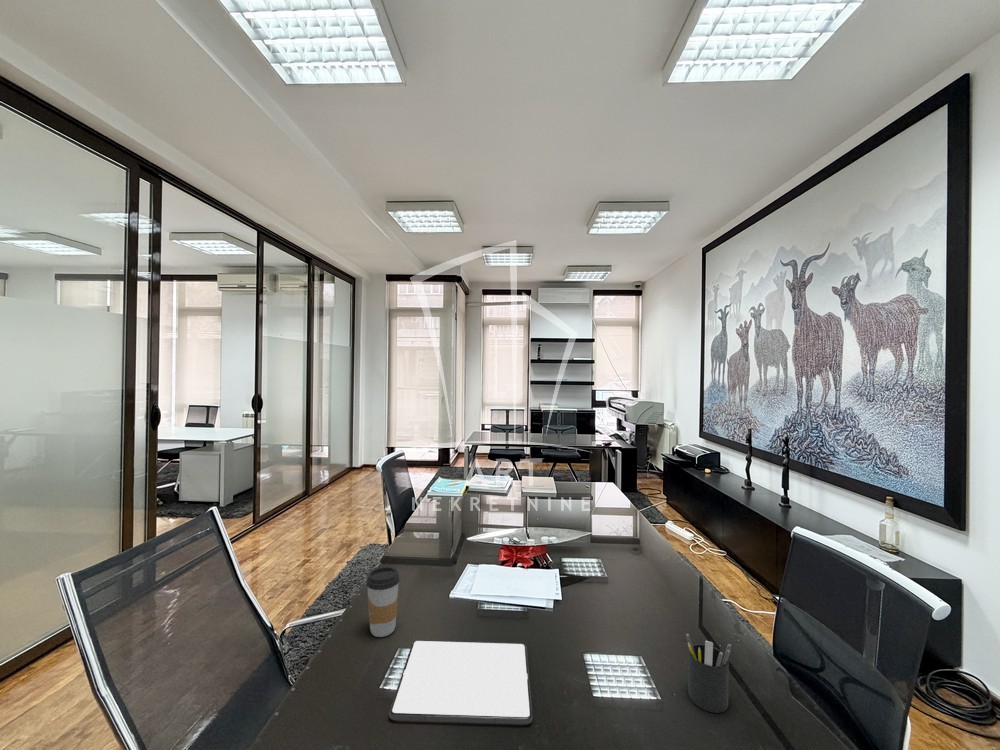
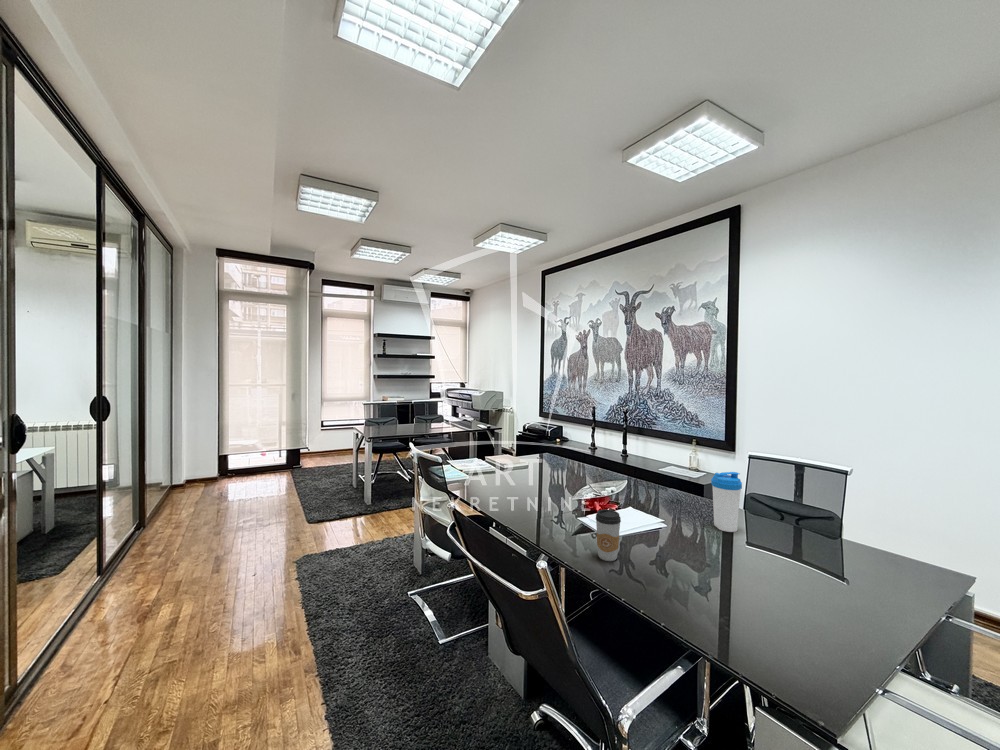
water bottle: none [614,556,662,665] -> present [711,472,742,532]
pen holder: present [686,634,731,713] -> none [764,501,790,538]
tablet: present [389,640,532,724] -> none [642,537,751,585]

